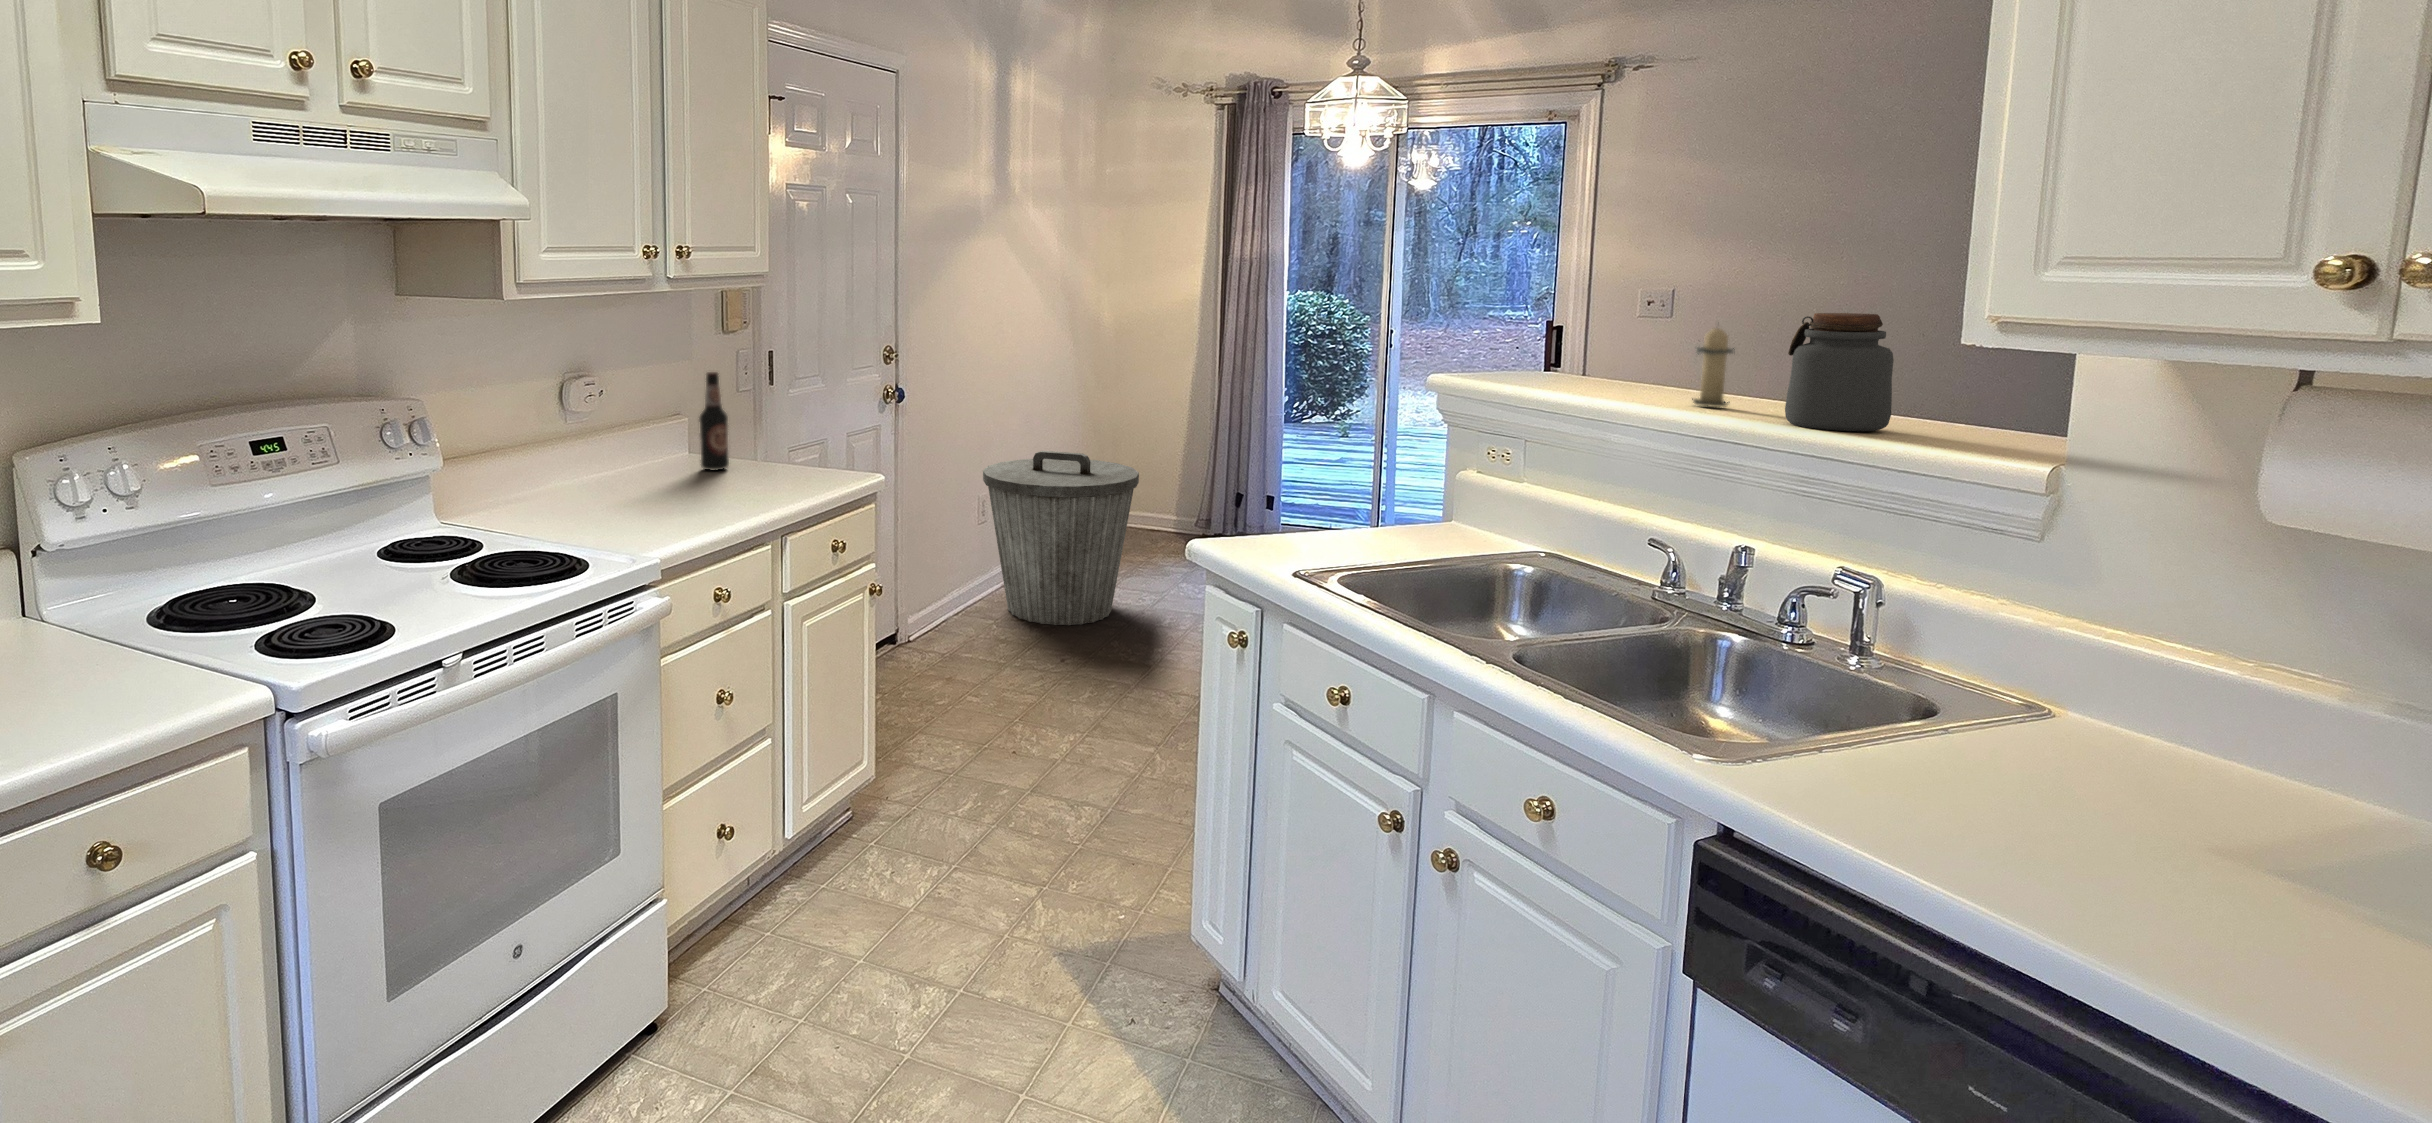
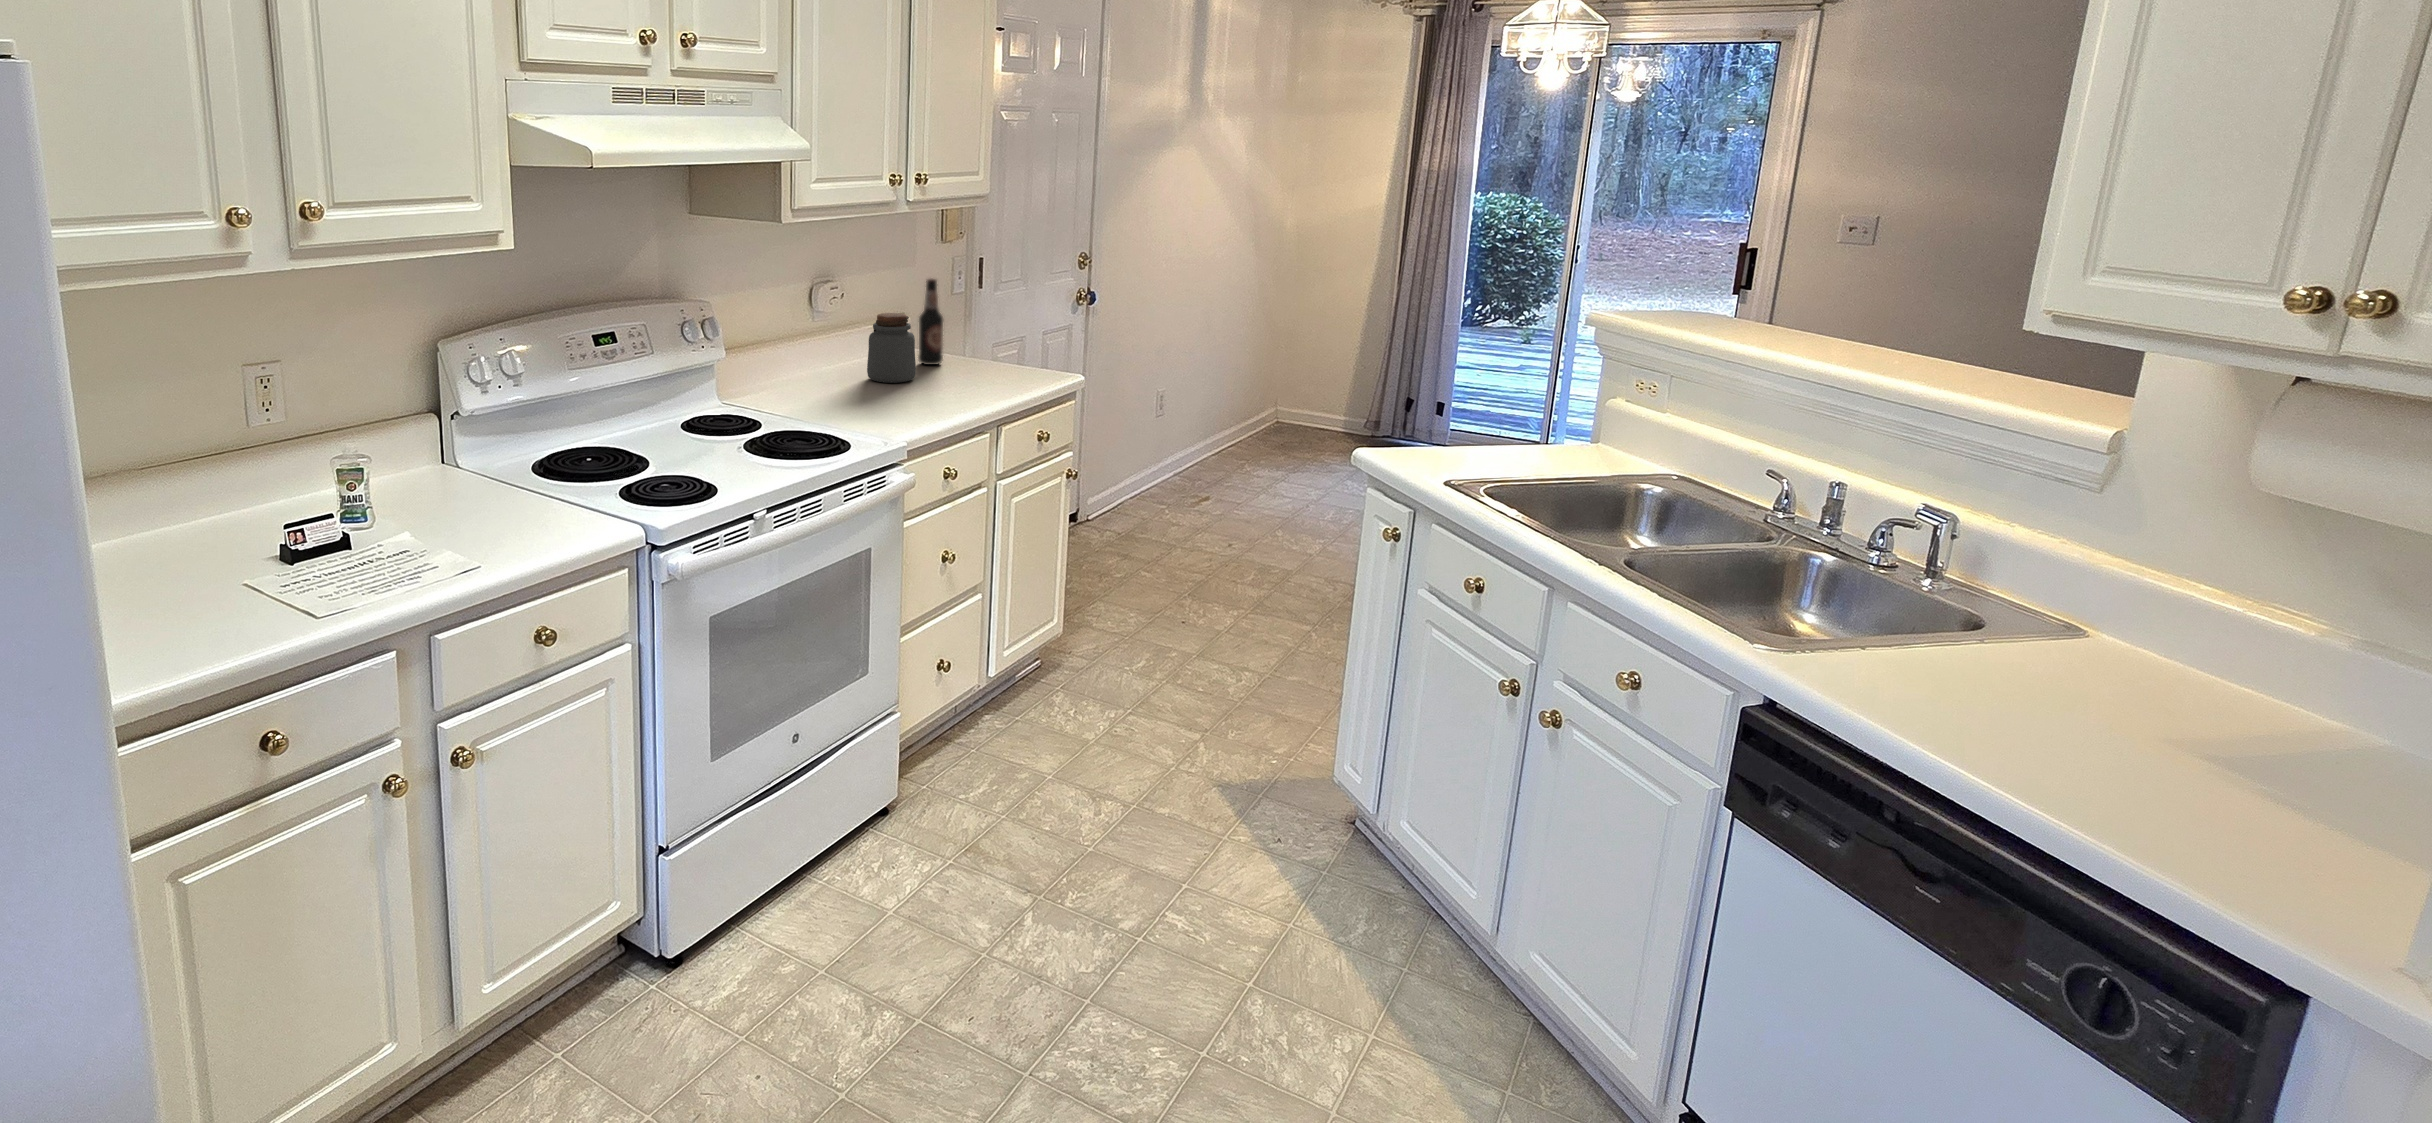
jar: present [1785,313,1894,431] -> present [867,313,916,383]
candle: present [1692,328,1735,407] -> none [1827,278,1880,356]
trash can: present [983,451,1139,625] -> none [1159,352,1311,516]

